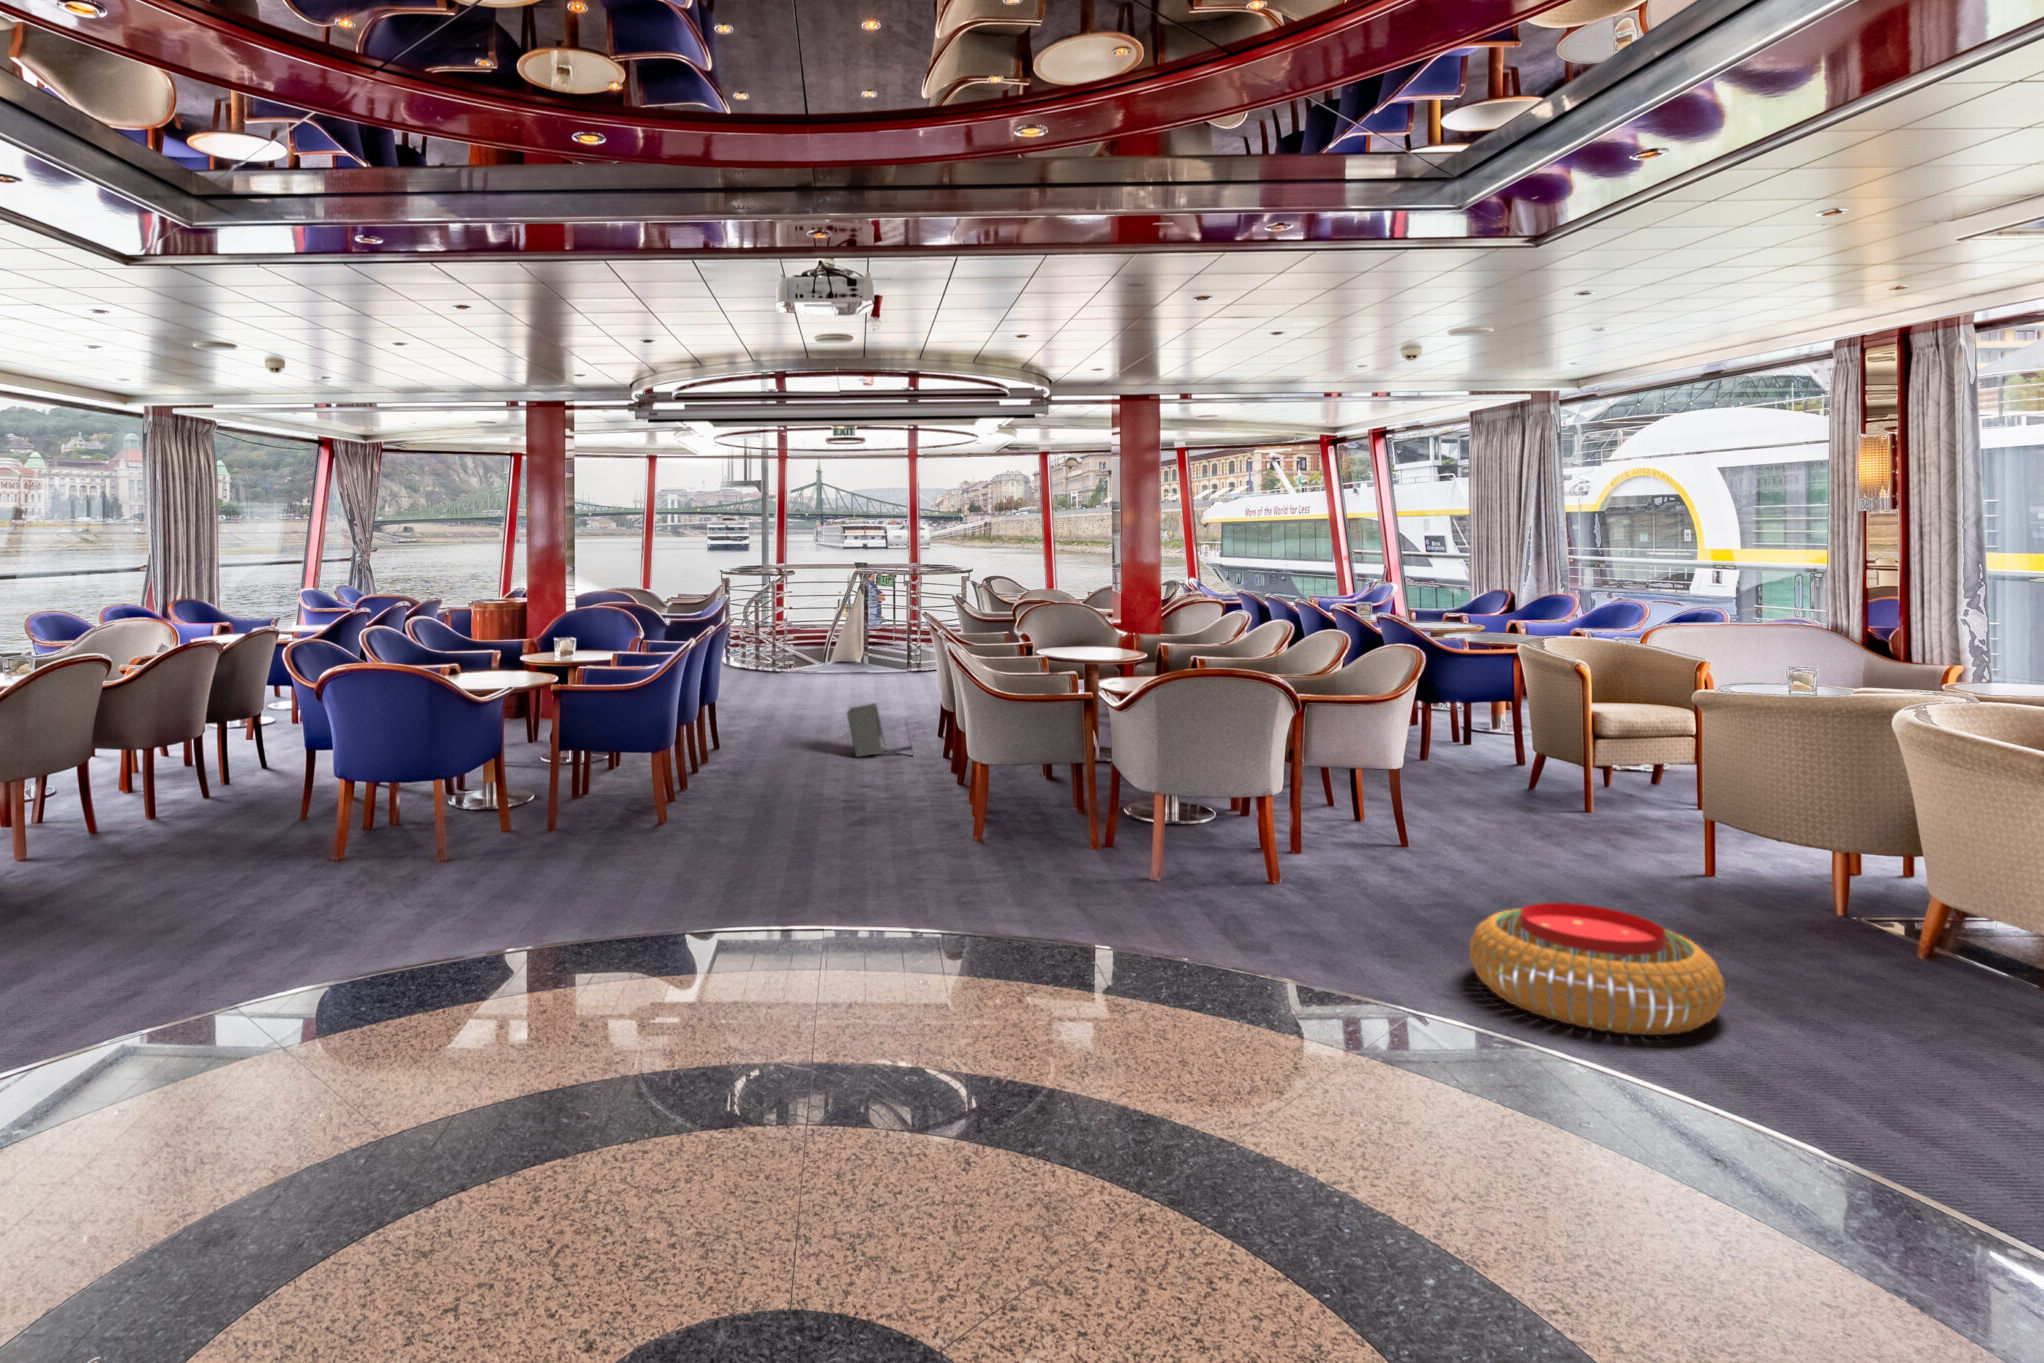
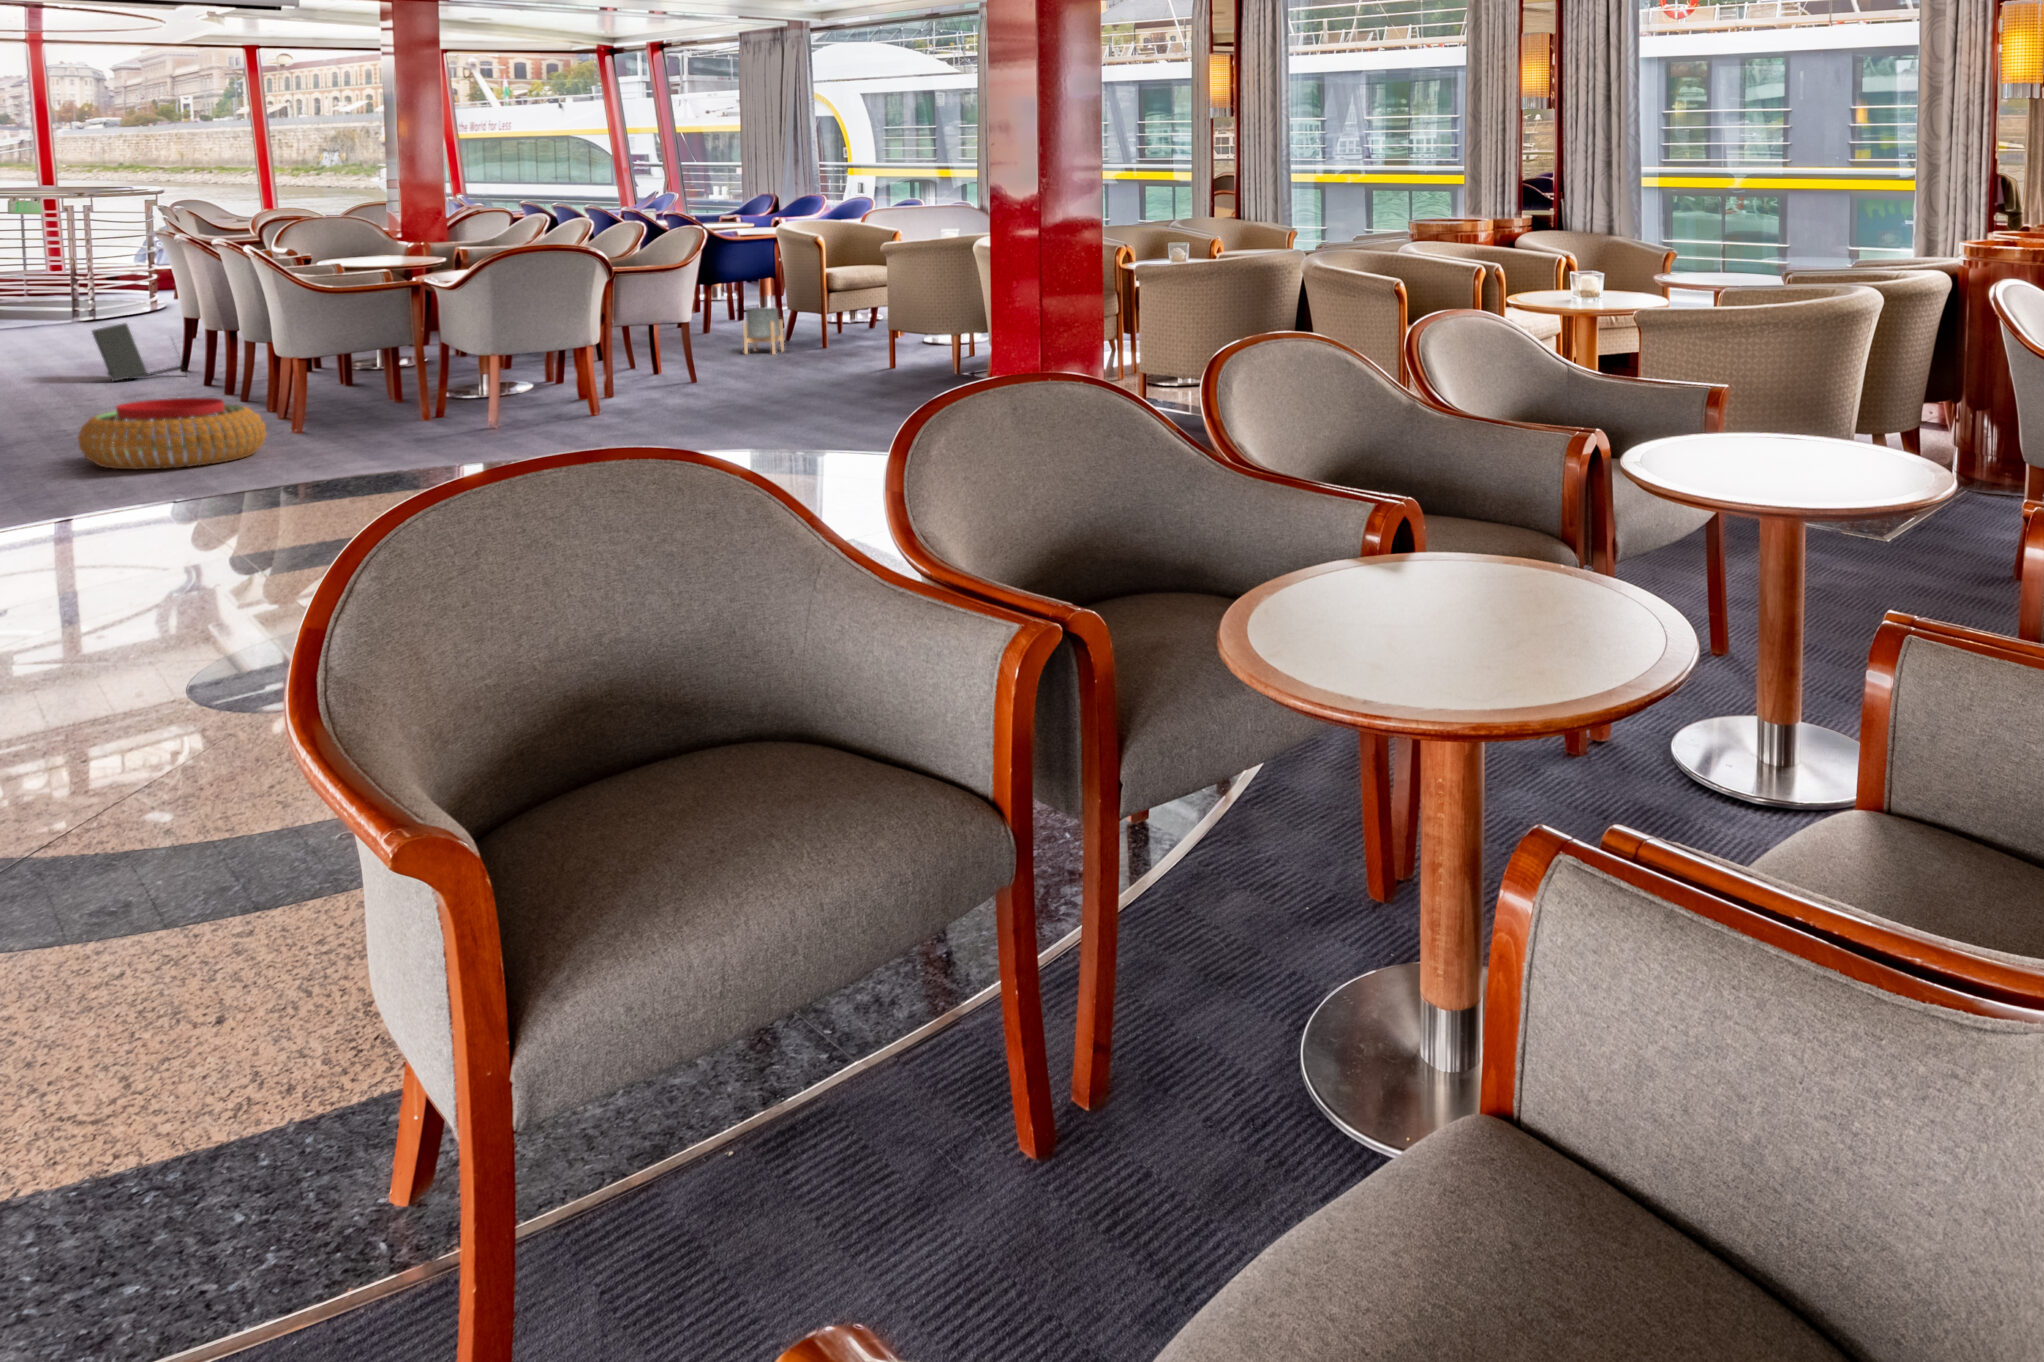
planter: none [1470,741,1525,806] -> present [743,308,784,354]
pouf: present [1470,903,1725,1035] -> present [78,398,266,469]

